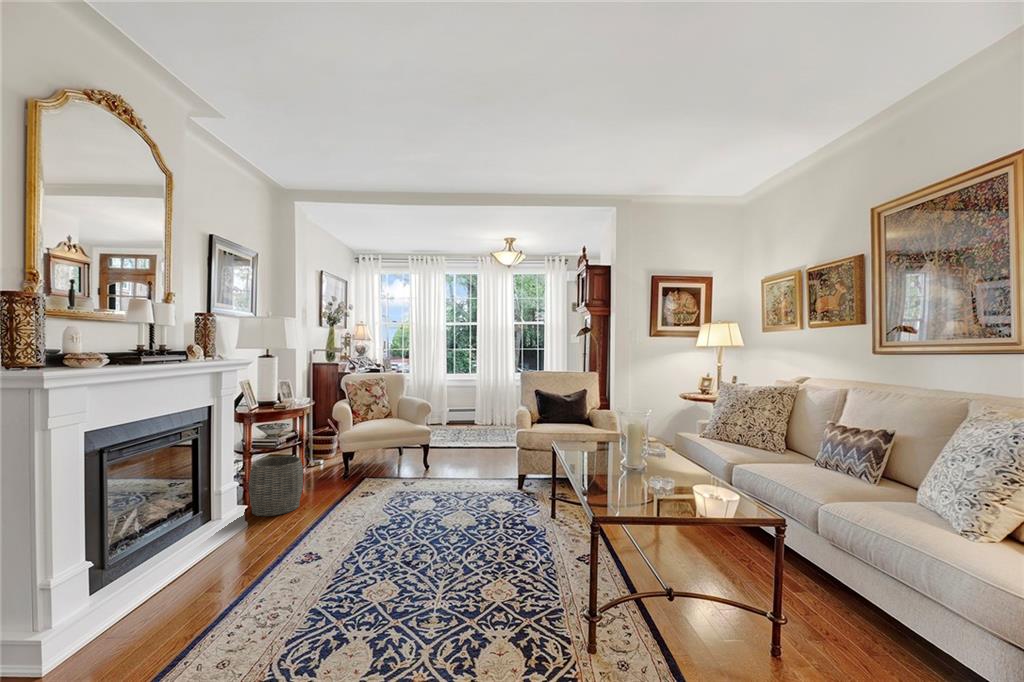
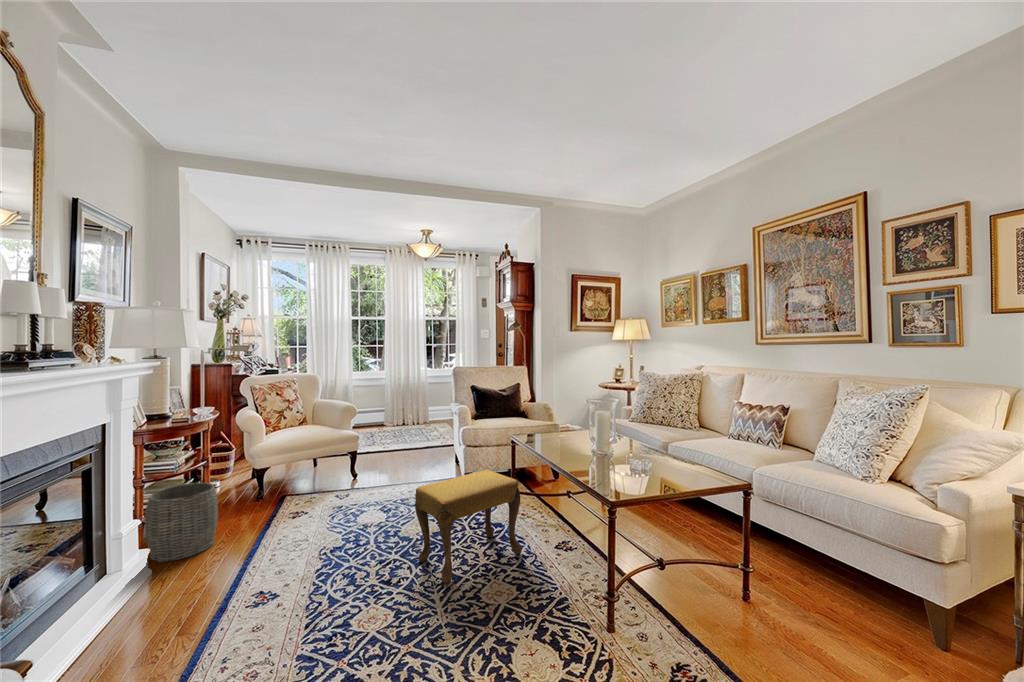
footstool: none [442,470,542,573] -> present [415,470,521,584]

